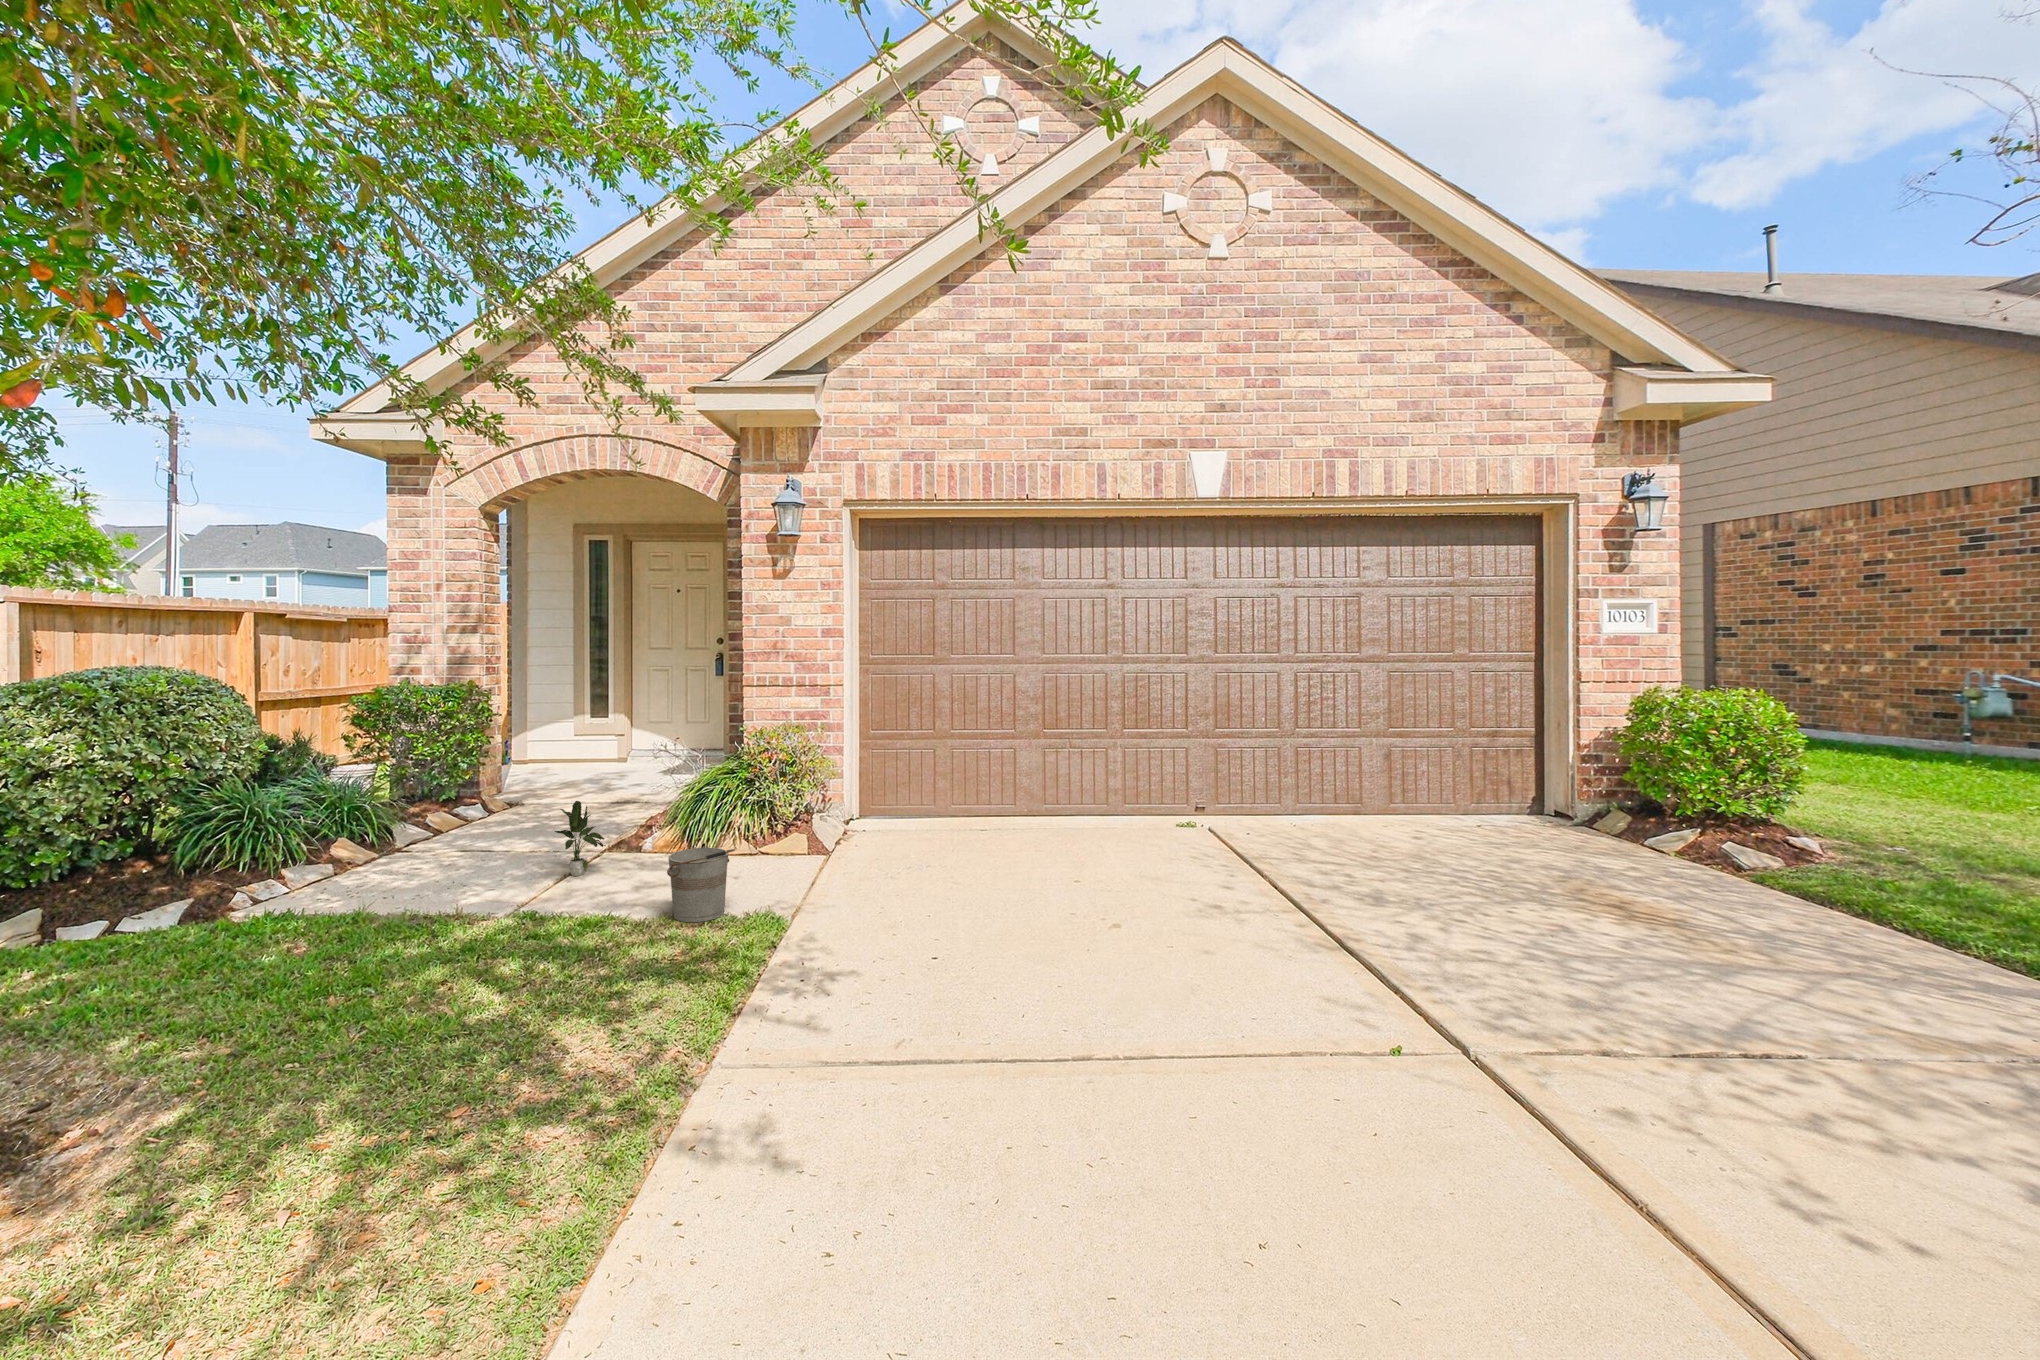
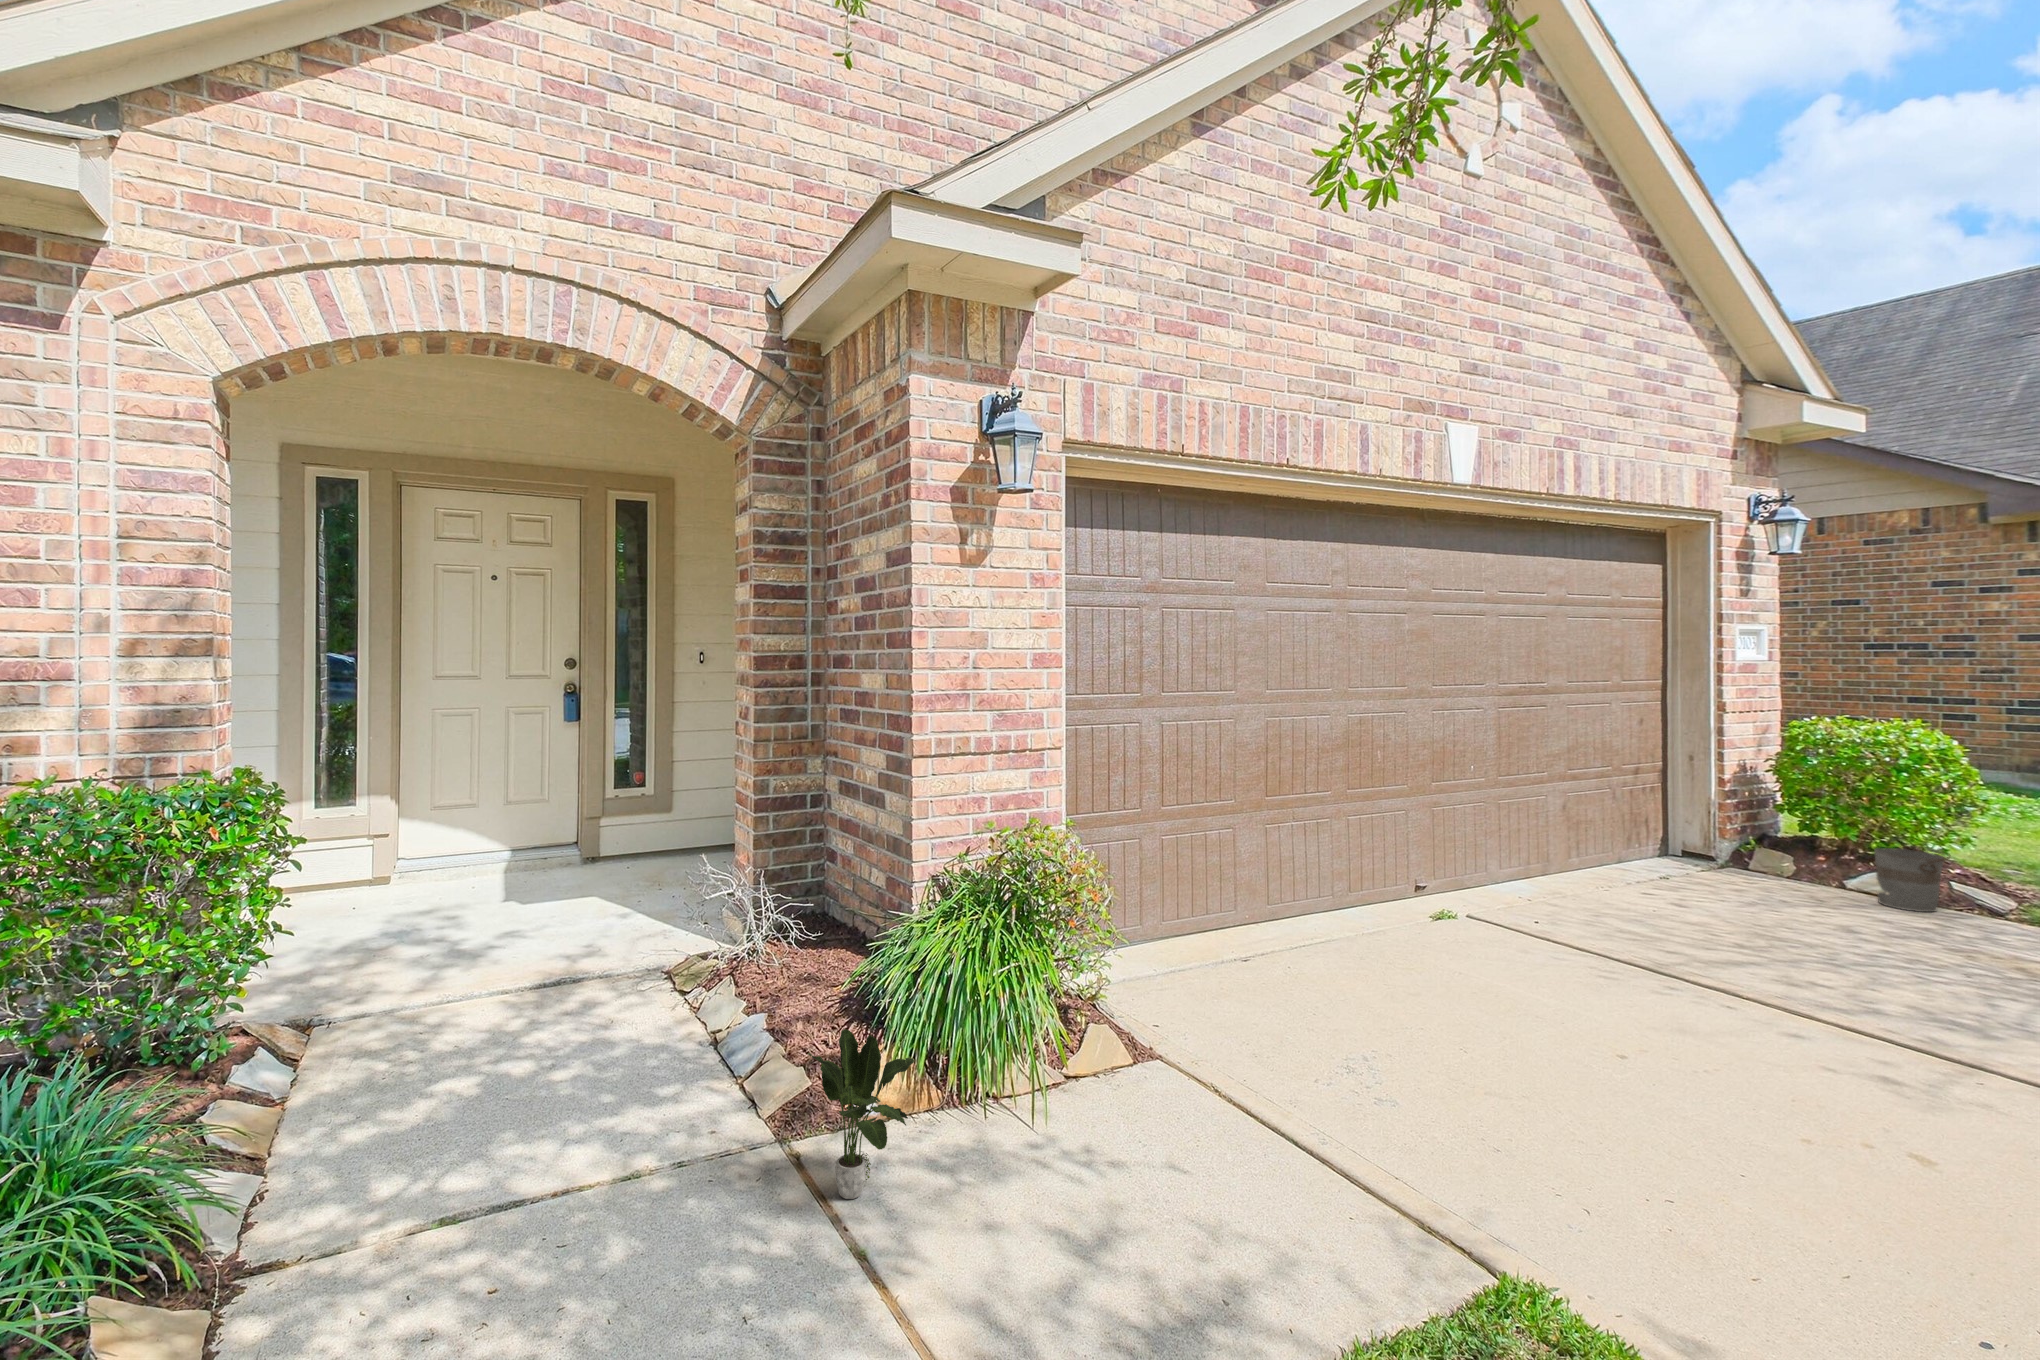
bucket: present [667,848,735,922] -> present [1874,848,1950,912]

